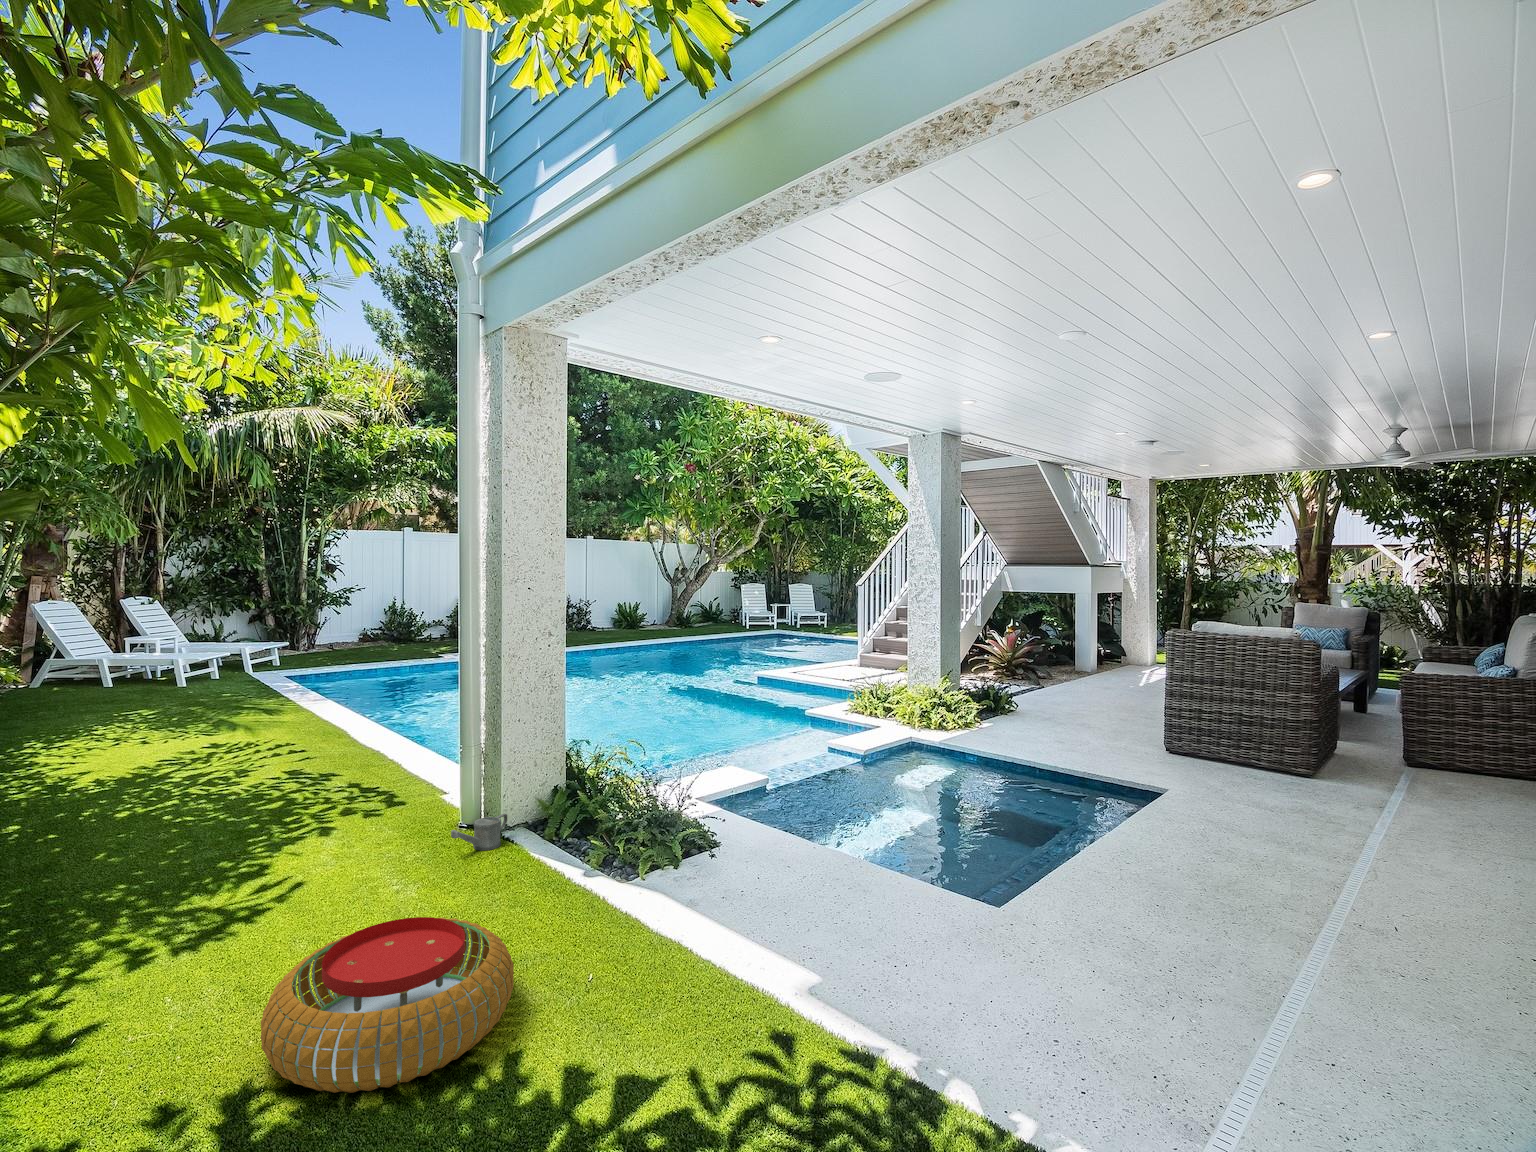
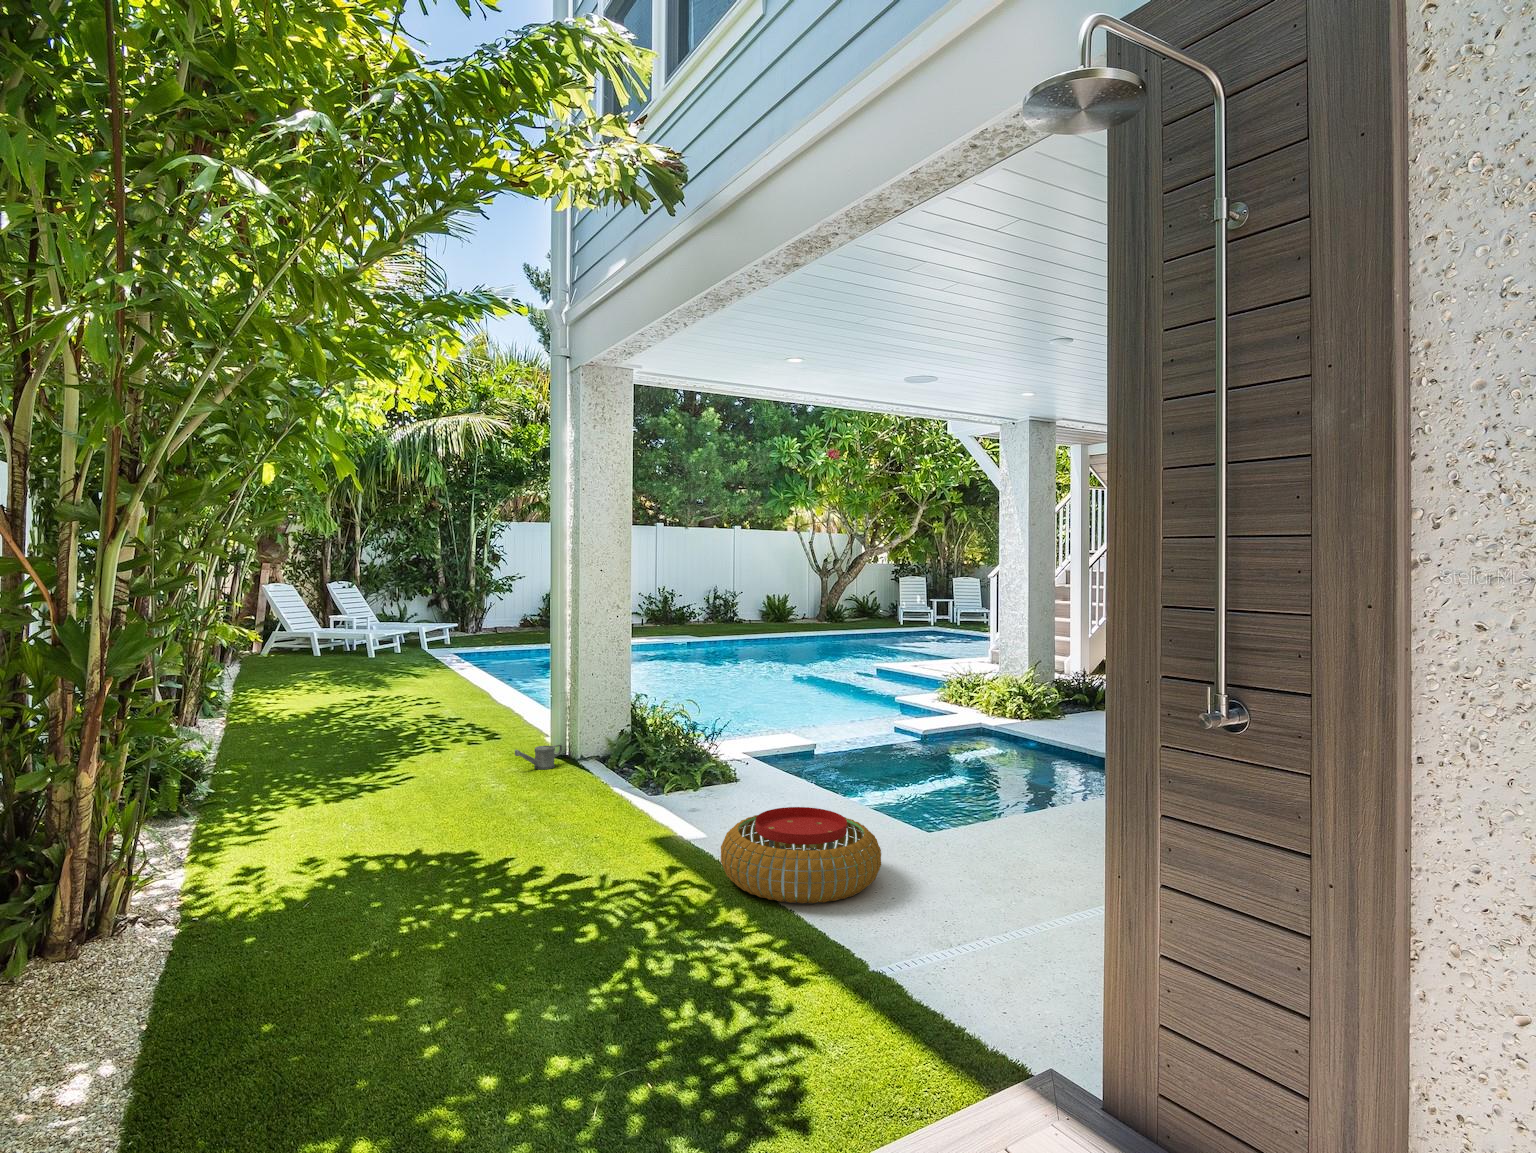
pouf: present [261,917,514,1093] -> present [721,807,881,903]

